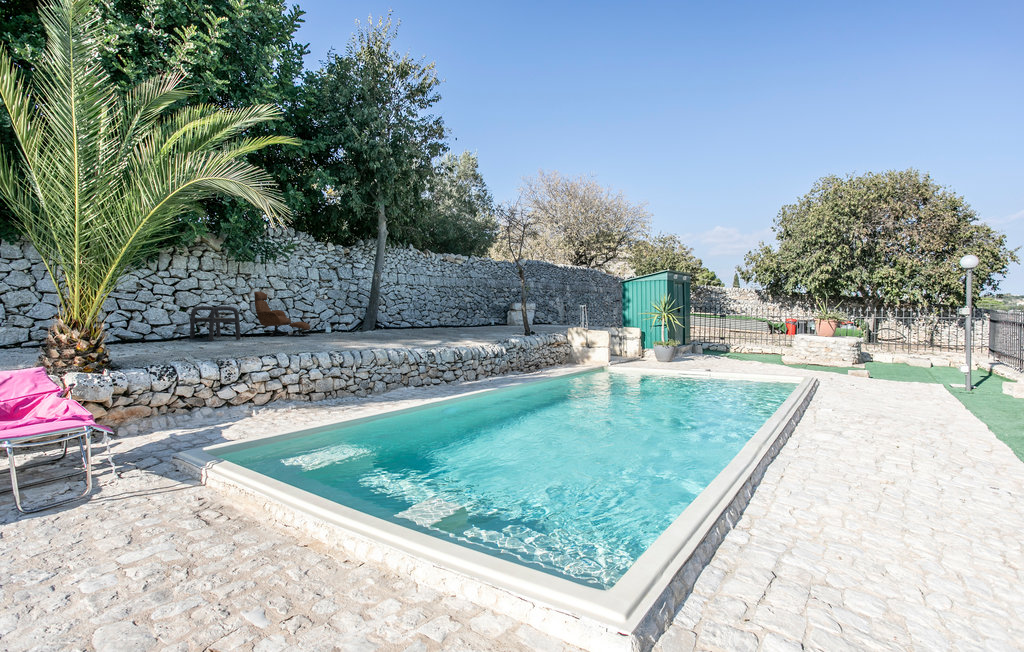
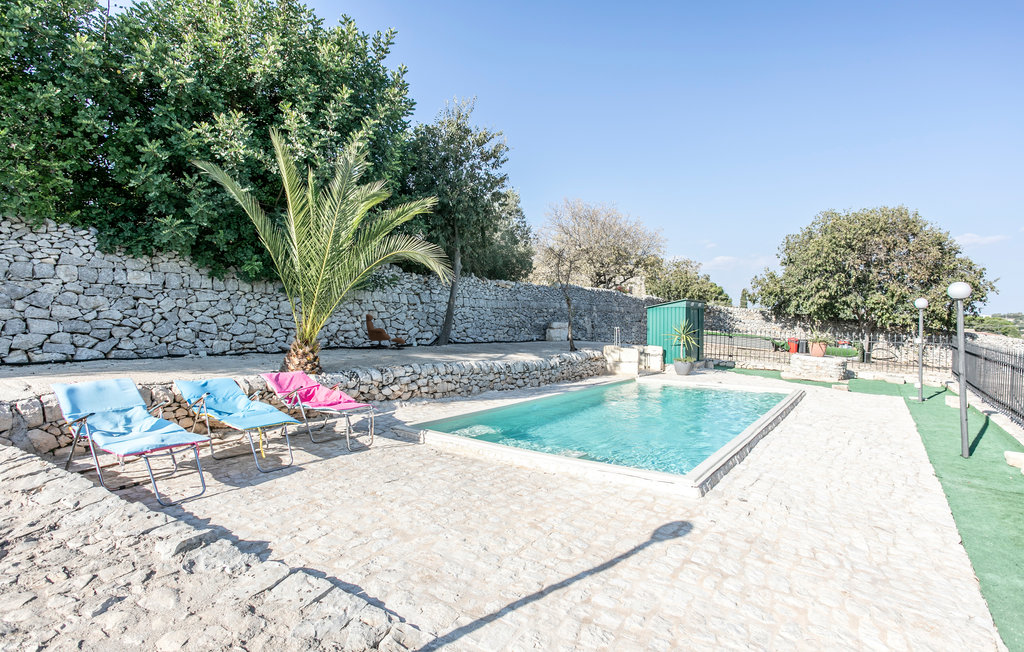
bench: present [190,306,240,341] -> none [323,326,362,353]

